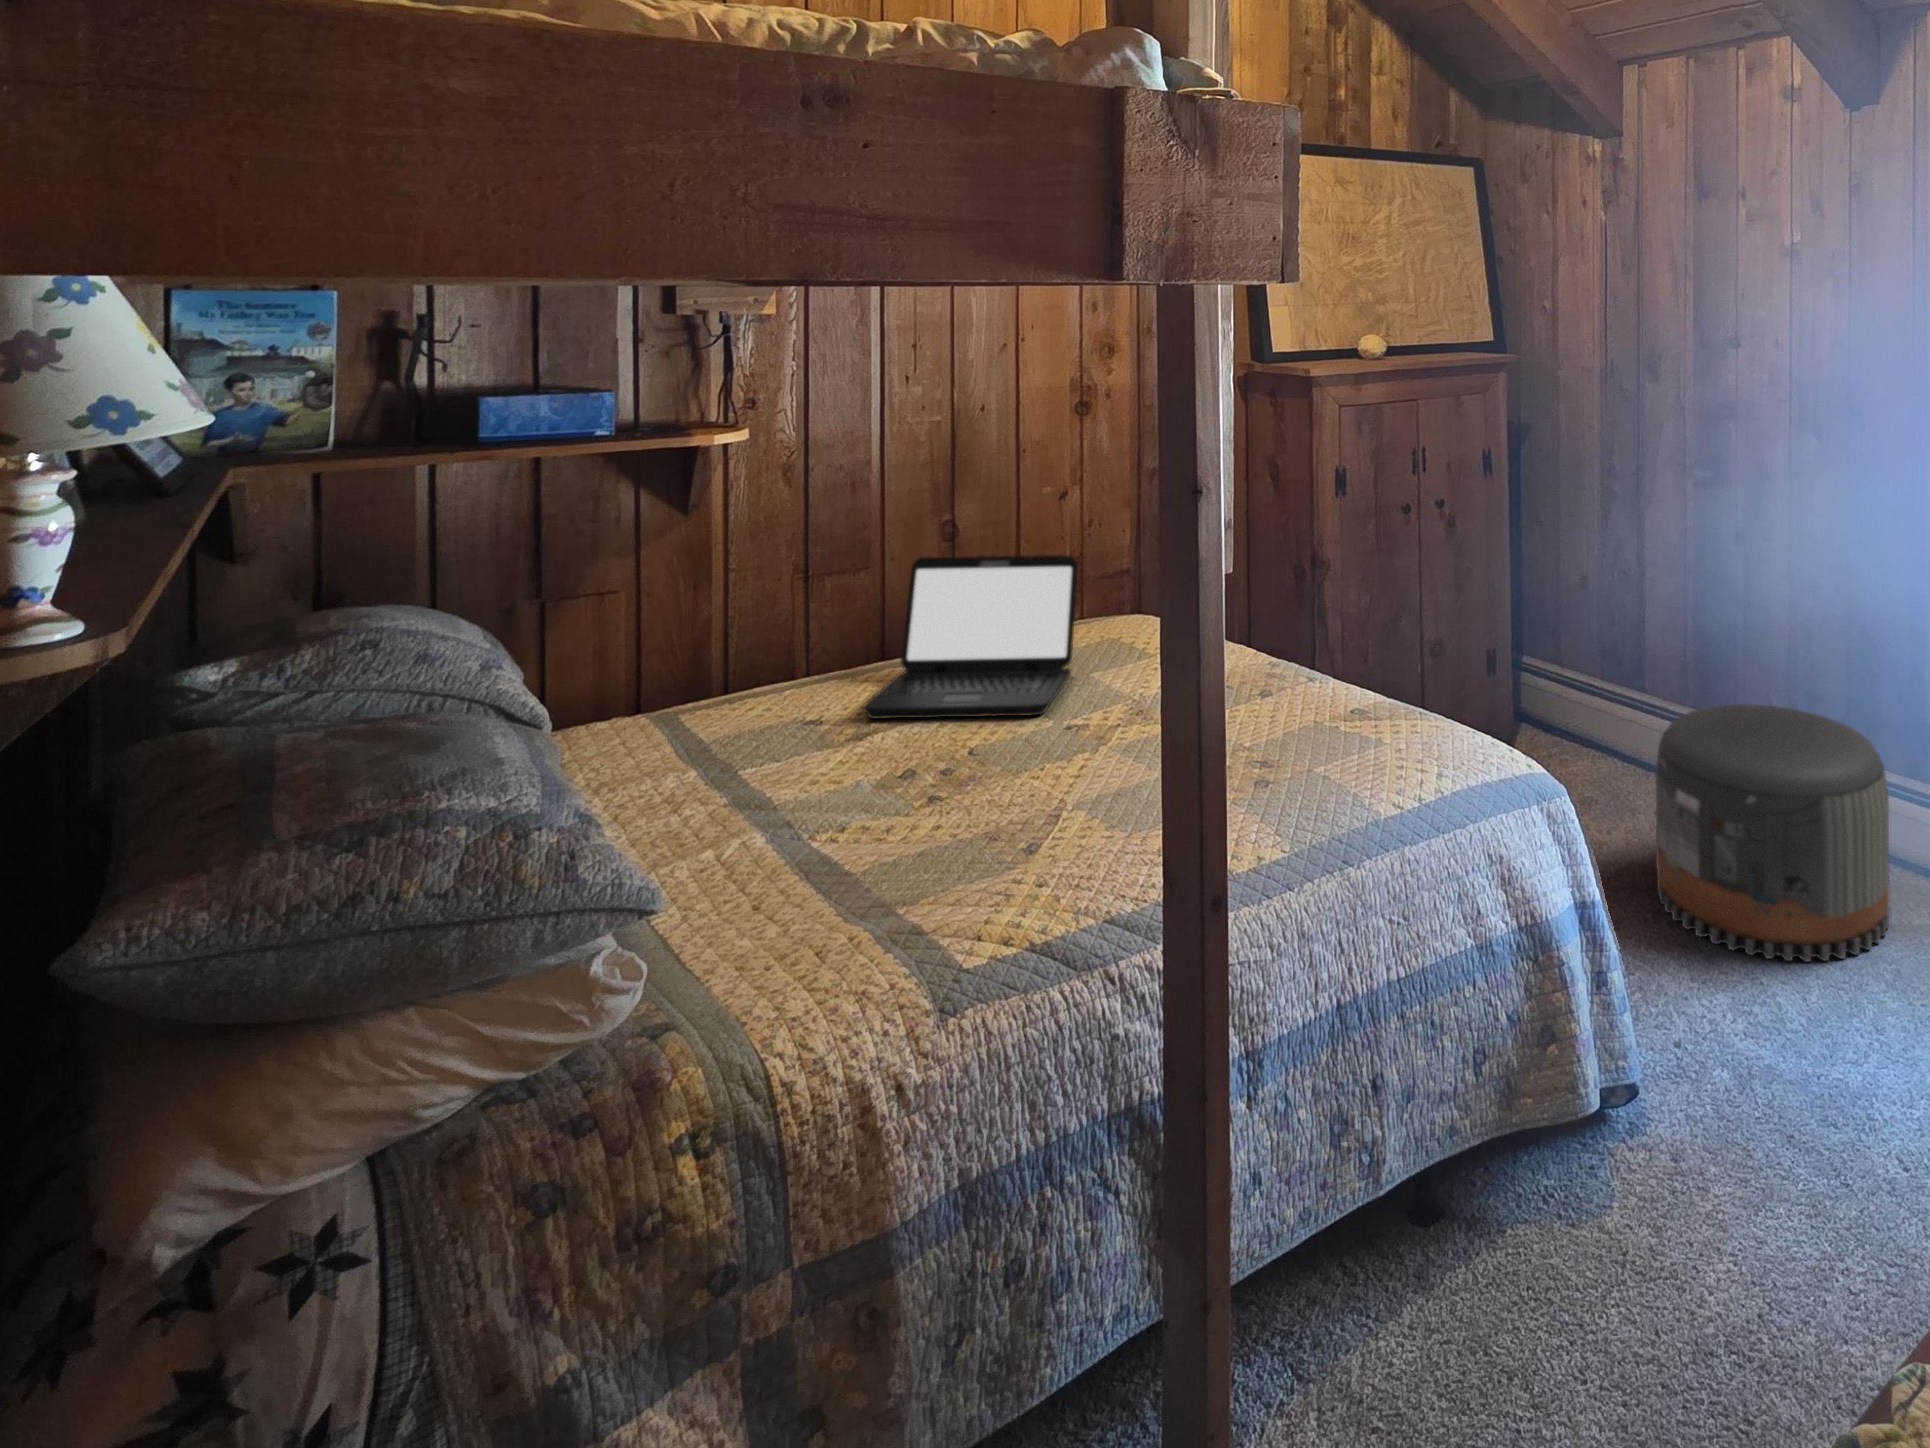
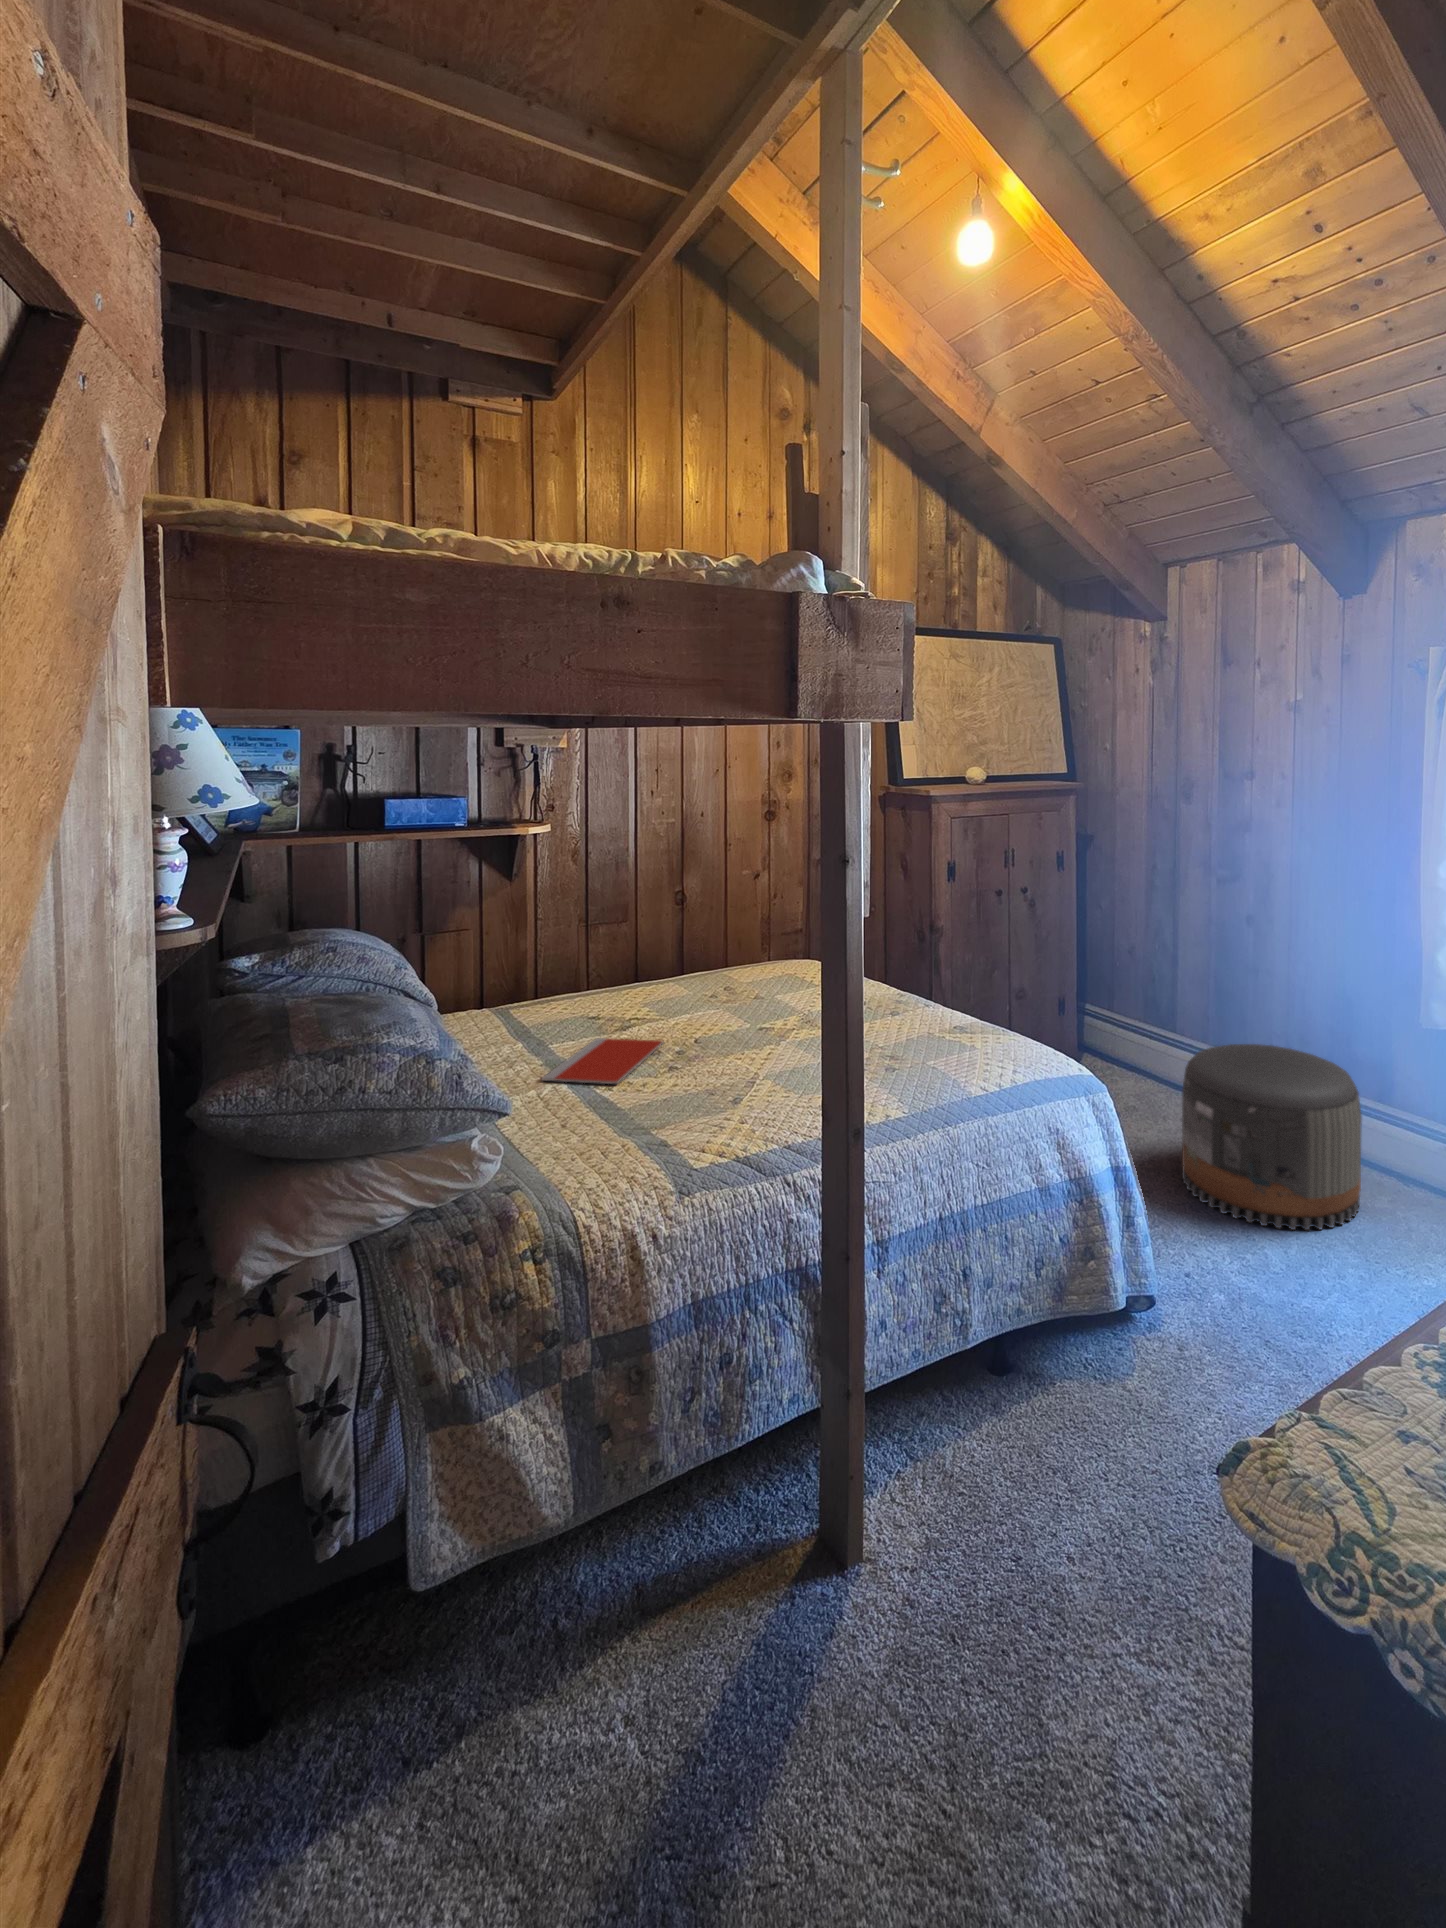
laptop: present [863,555,1078,719] -> none [625,916,766,1023]
notebook: none [726,750,923,828] -> present [542,1038,663,1084]

